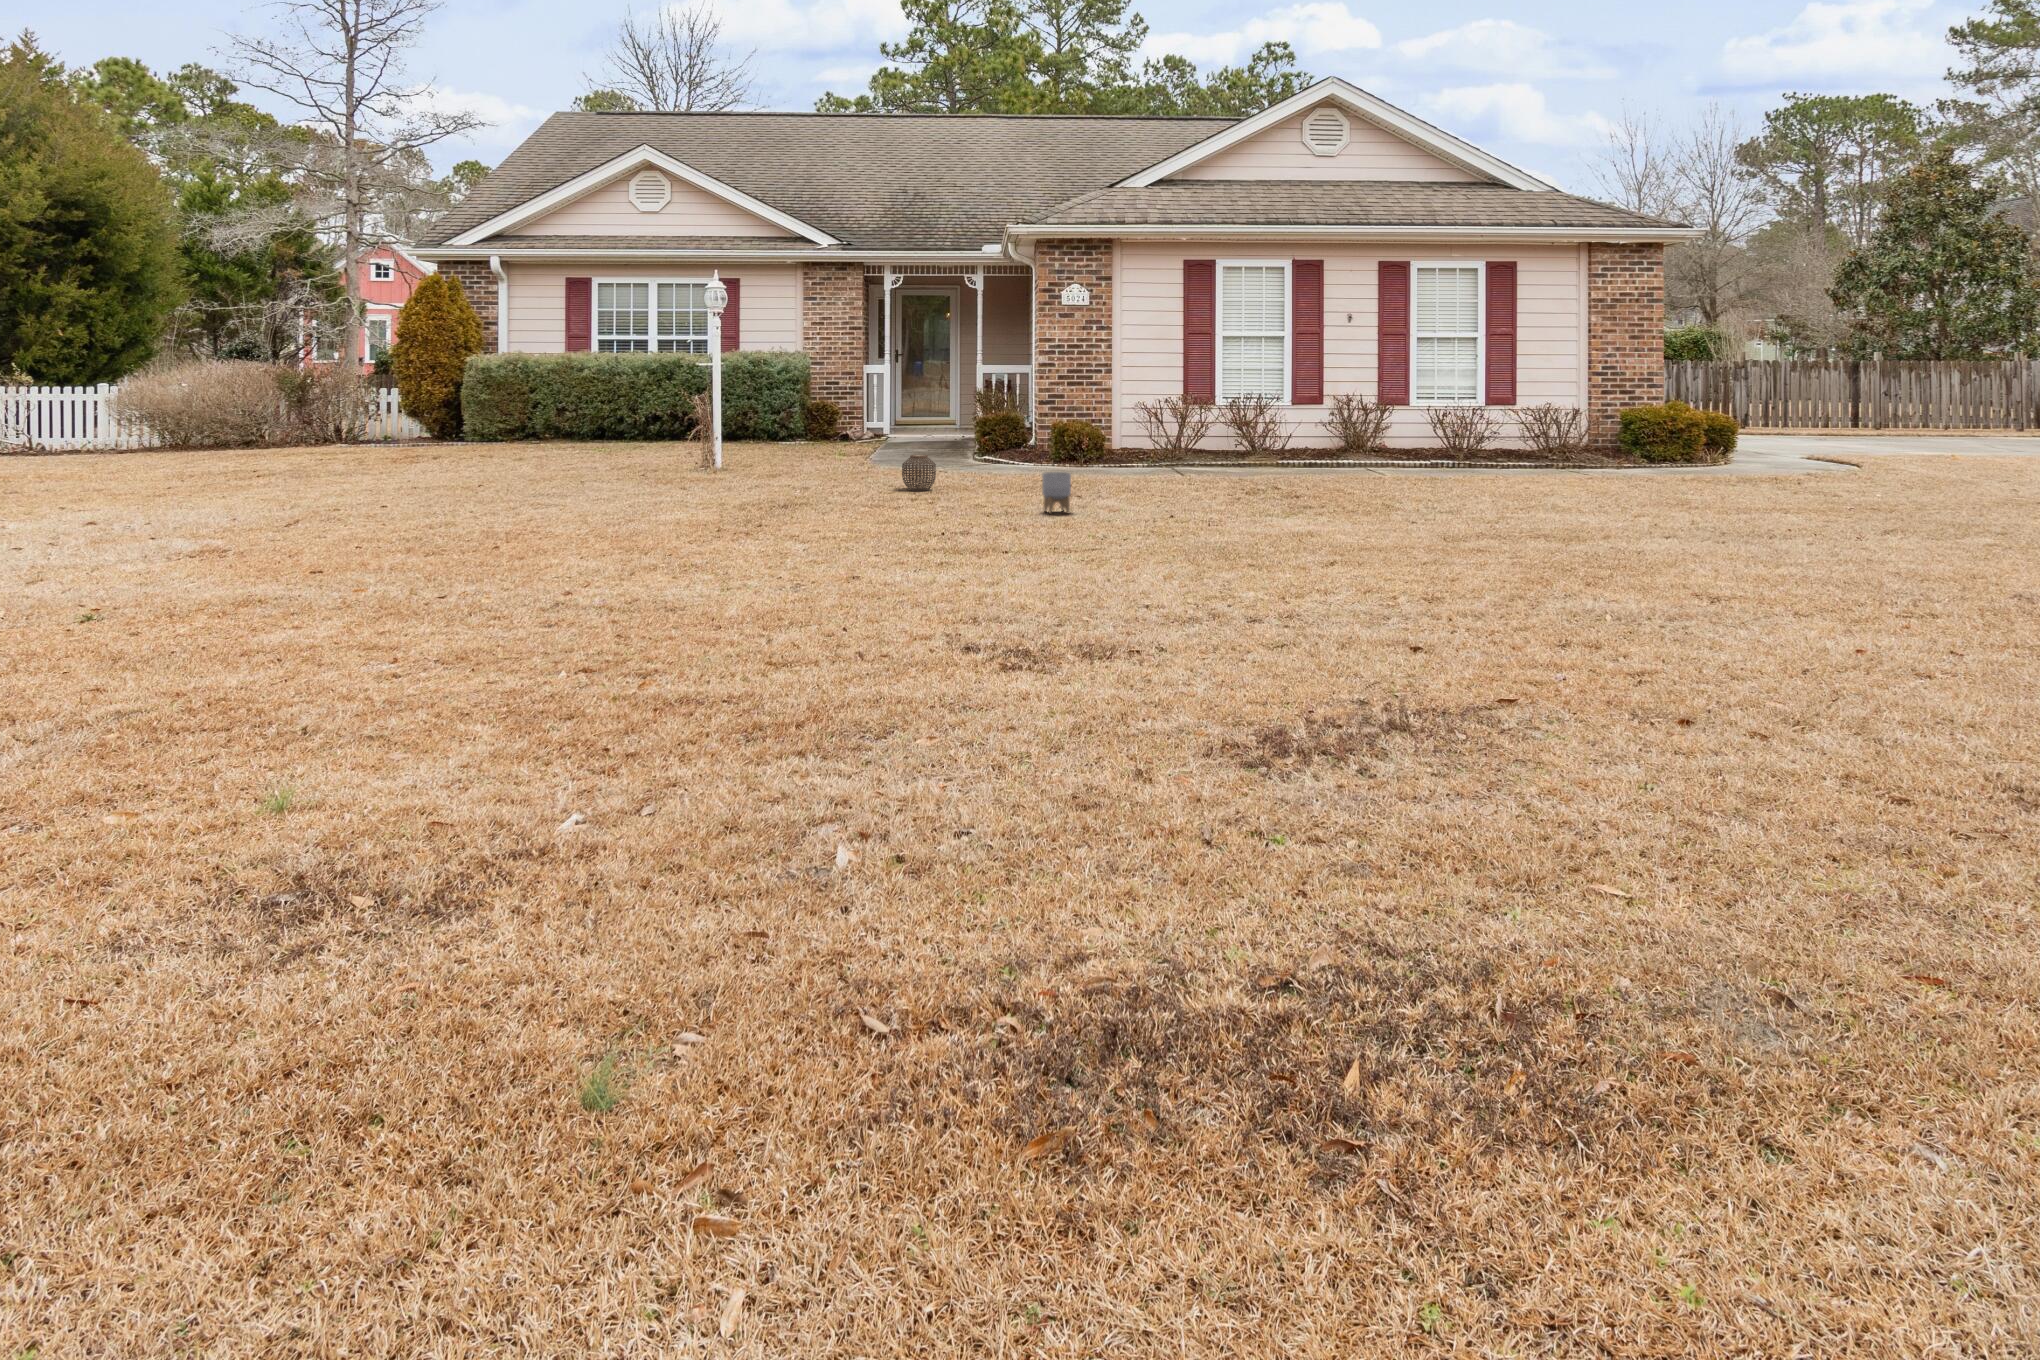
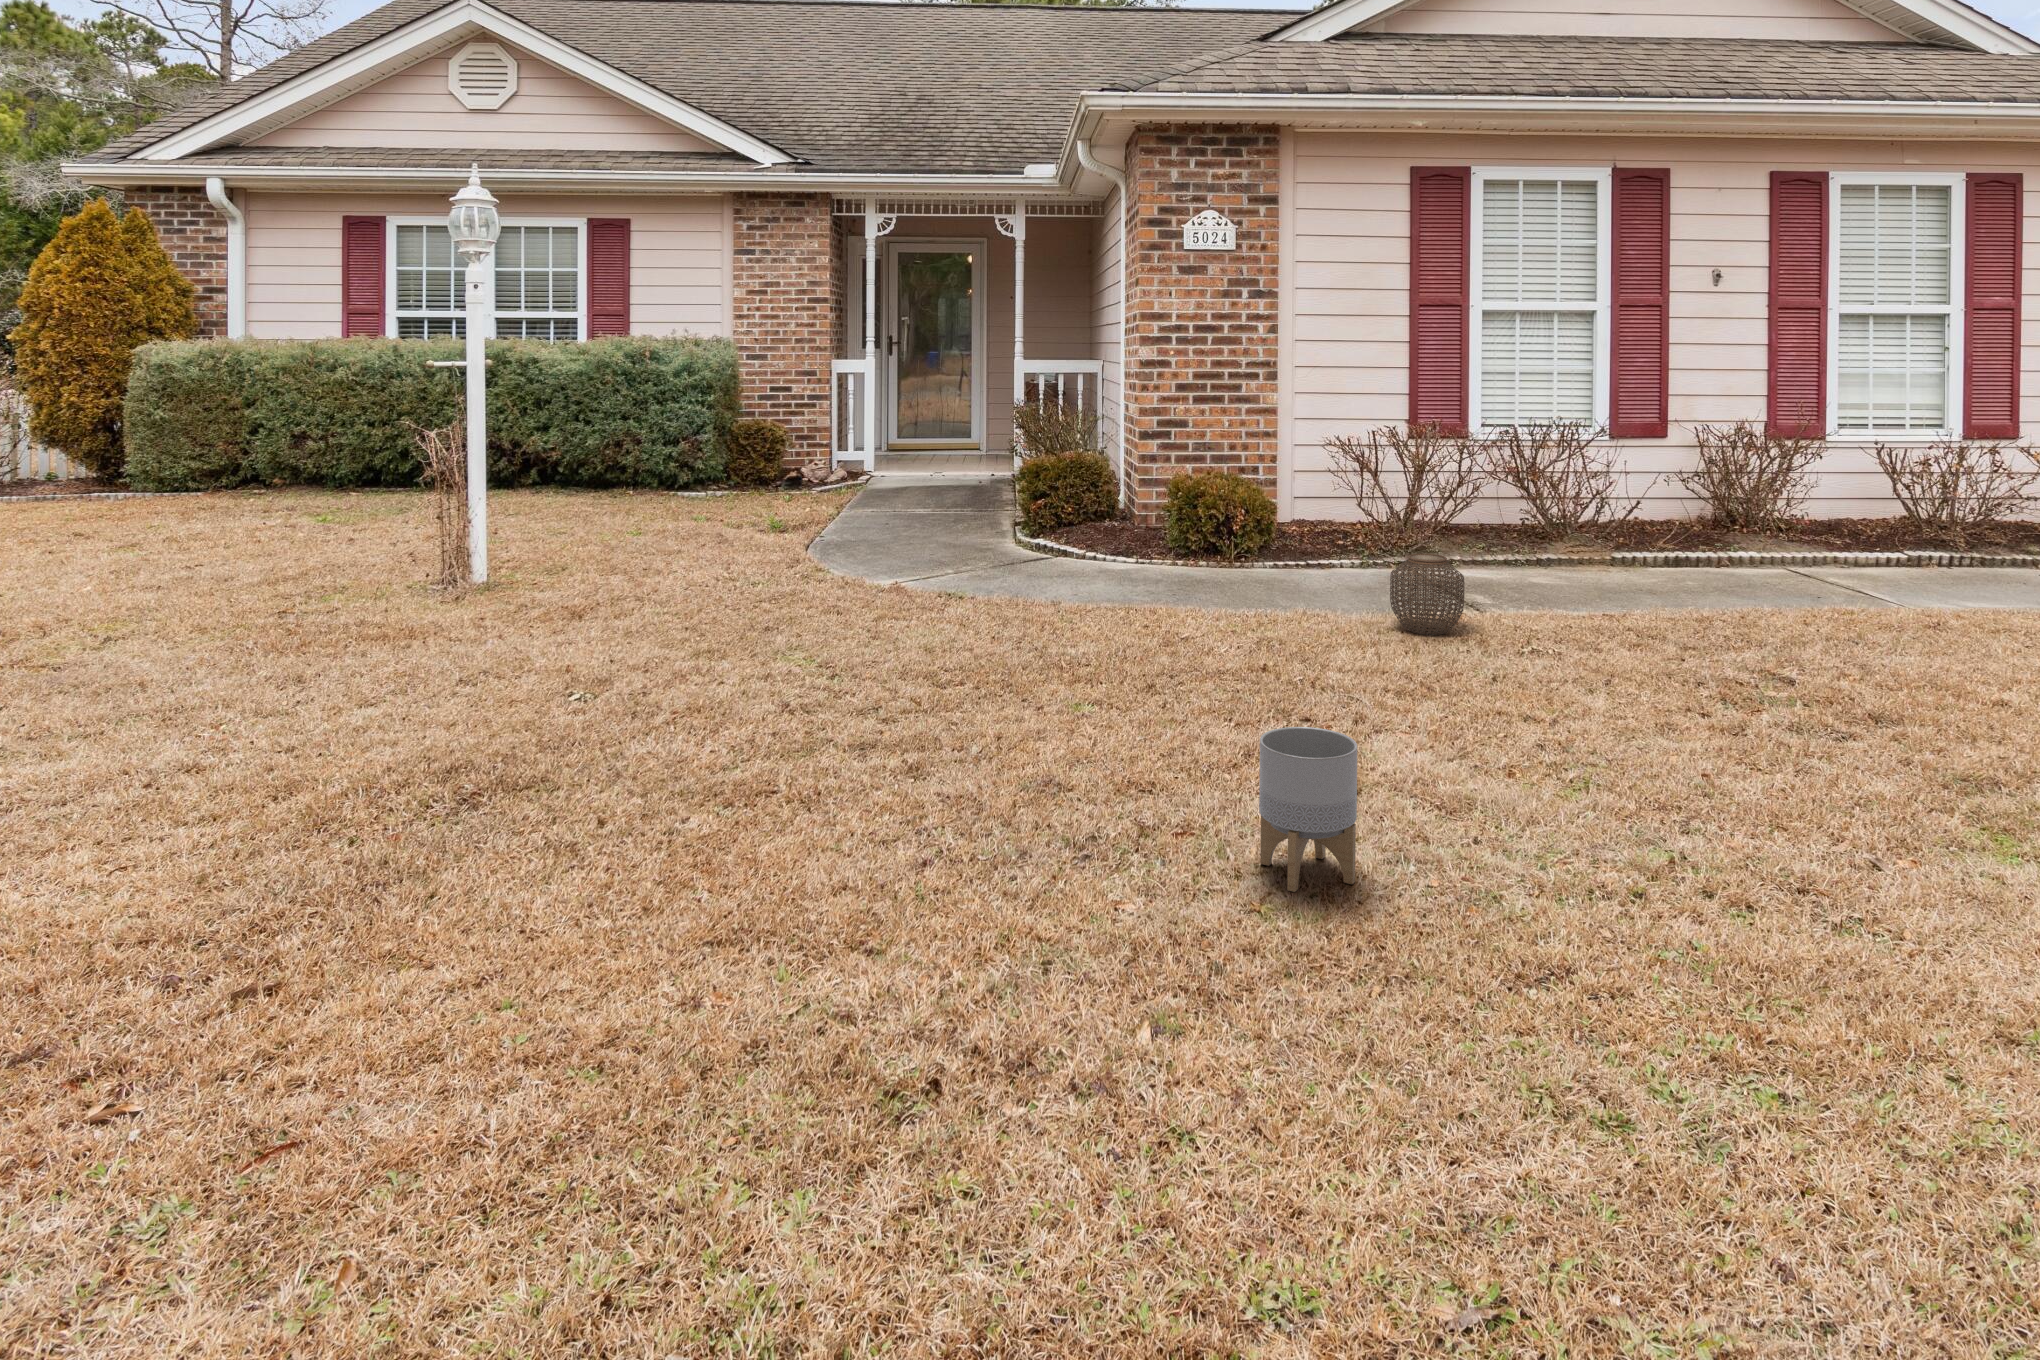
woven basket: present [902,455,936,491] -> present [1390,554,1464,635]

